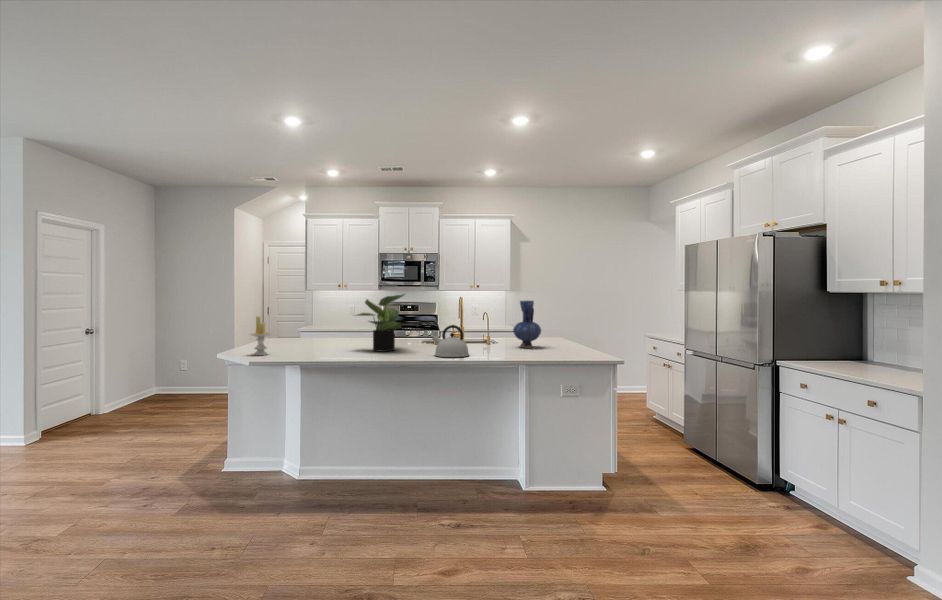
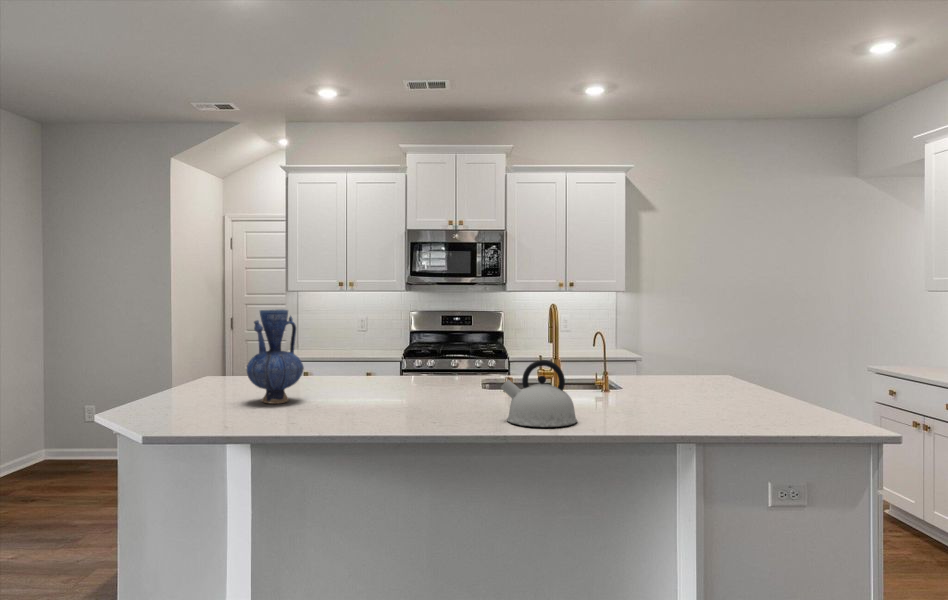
potted plant: present [357,294,405,352] -> none [346,297,451,409]
vase: present [513,300,541,348] -> present [247,309,304,404]
candle: present [251,316,271,355] -> none [156,341,196,416]

